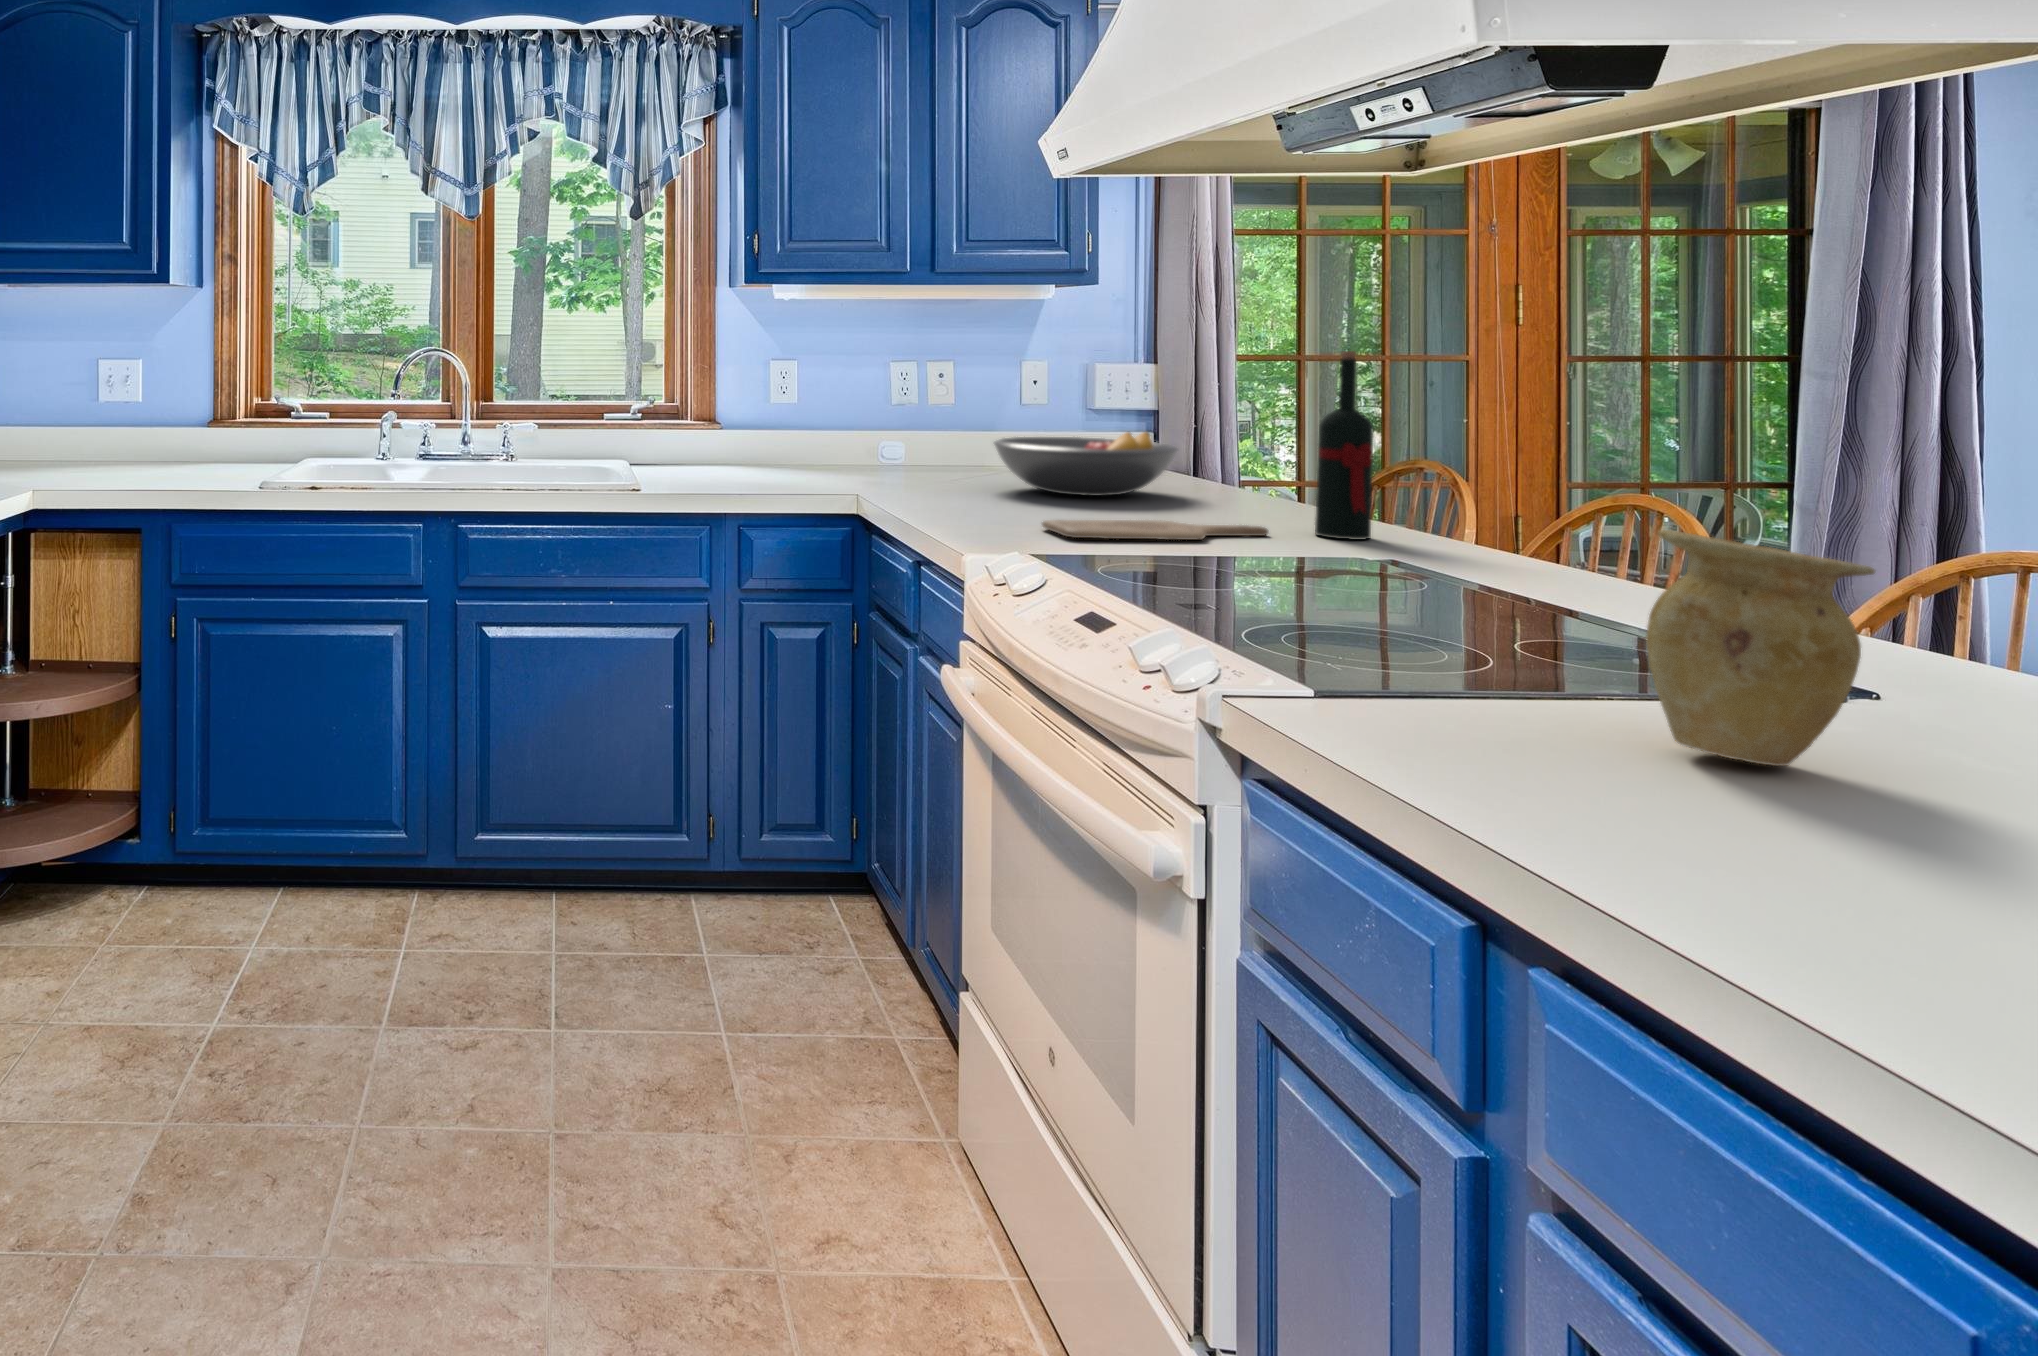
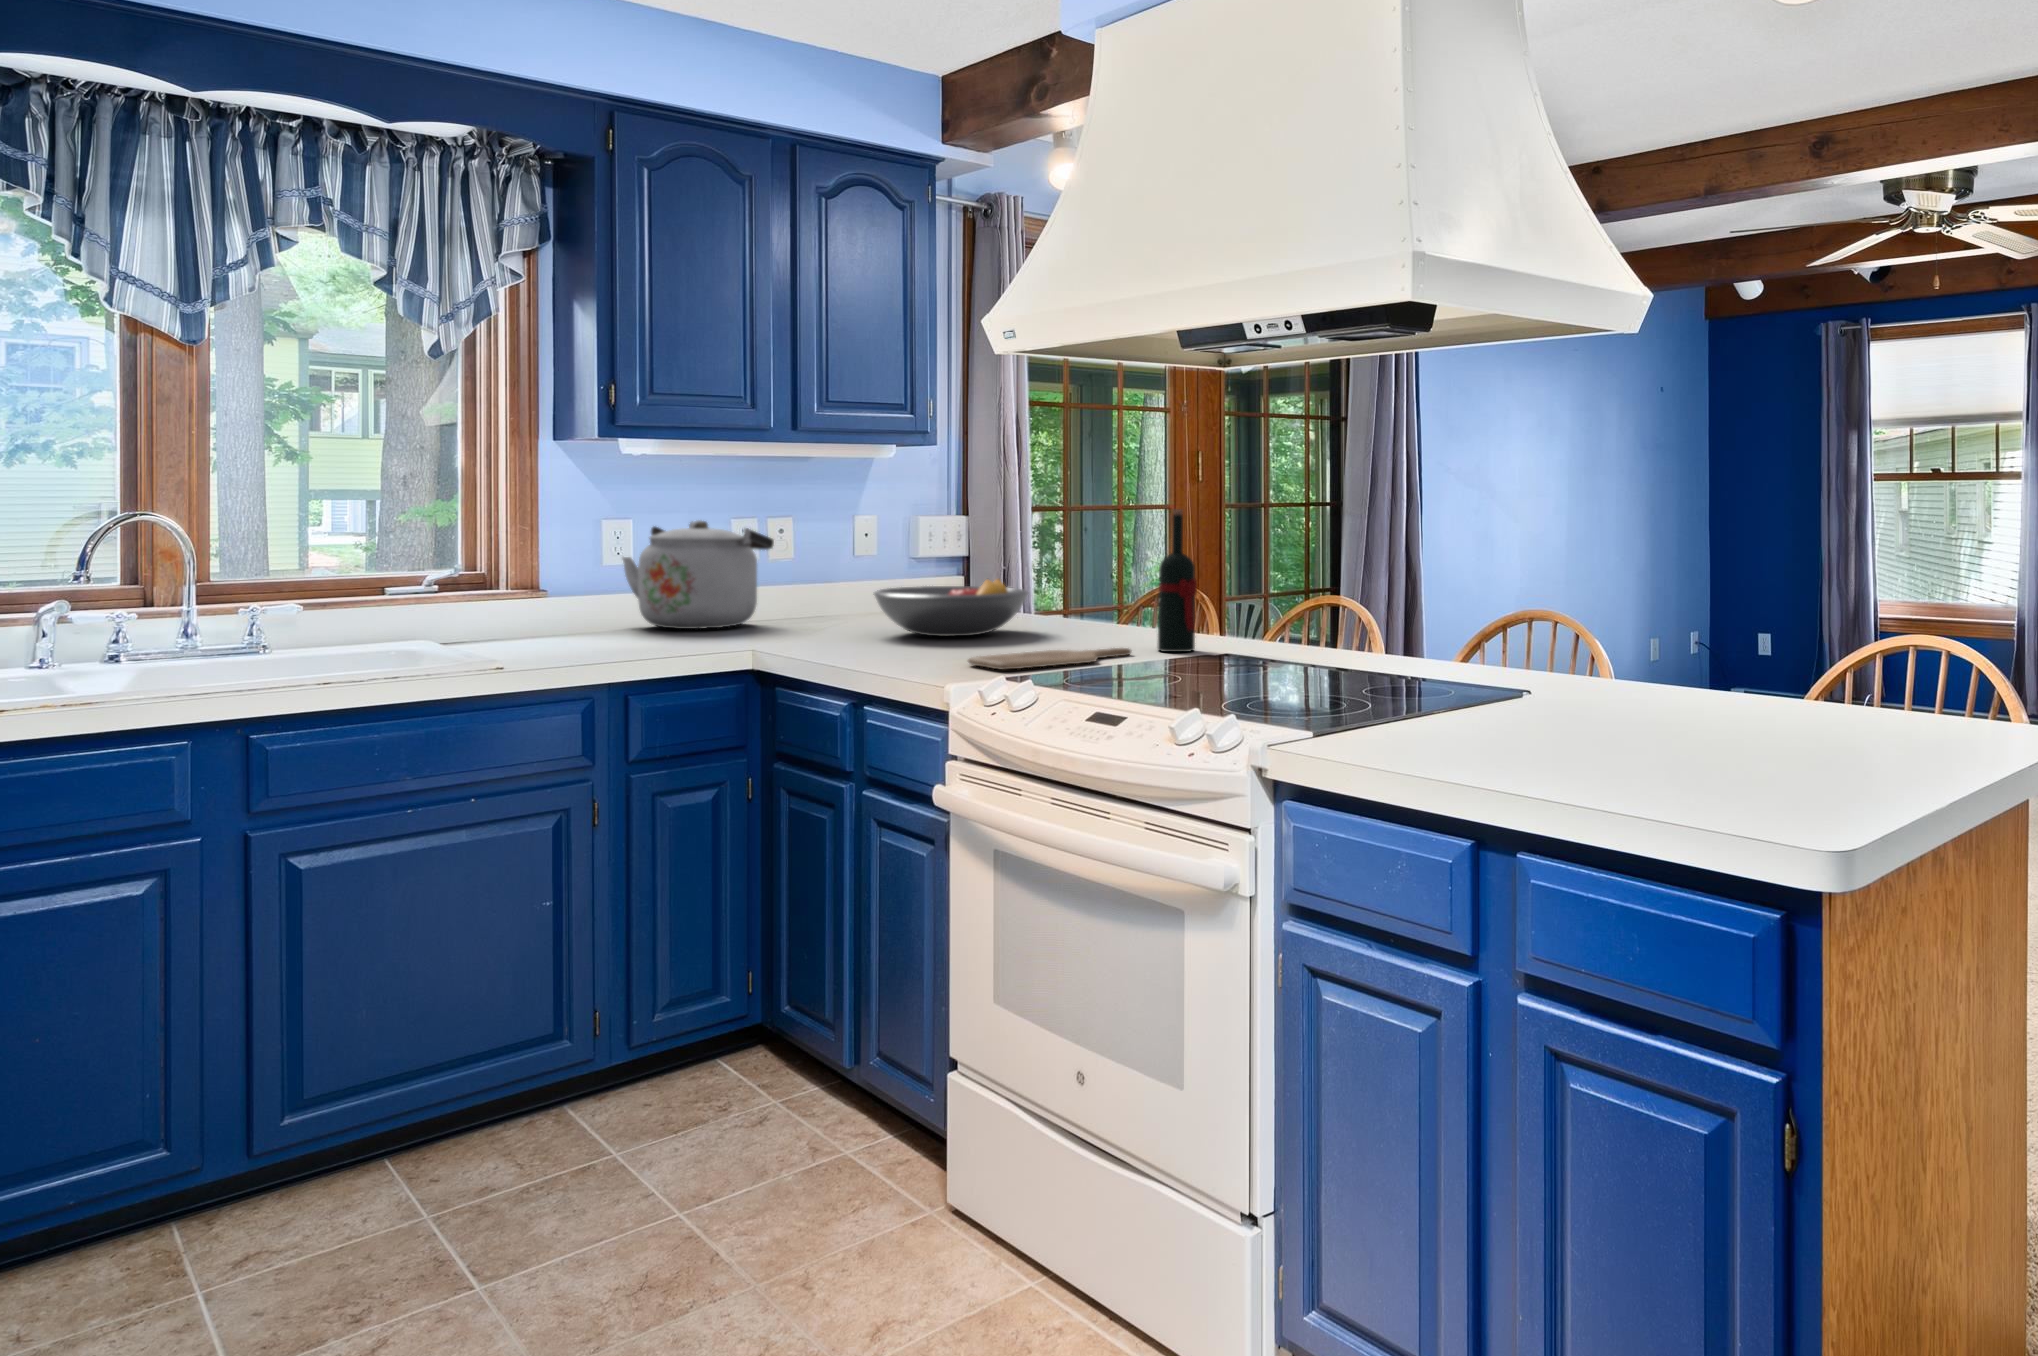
kettle: none [784,361,921,468] -> present [622,520,774,629]
vase: present [1646,530,1875,766] -> none [1488,617,1587,750]

